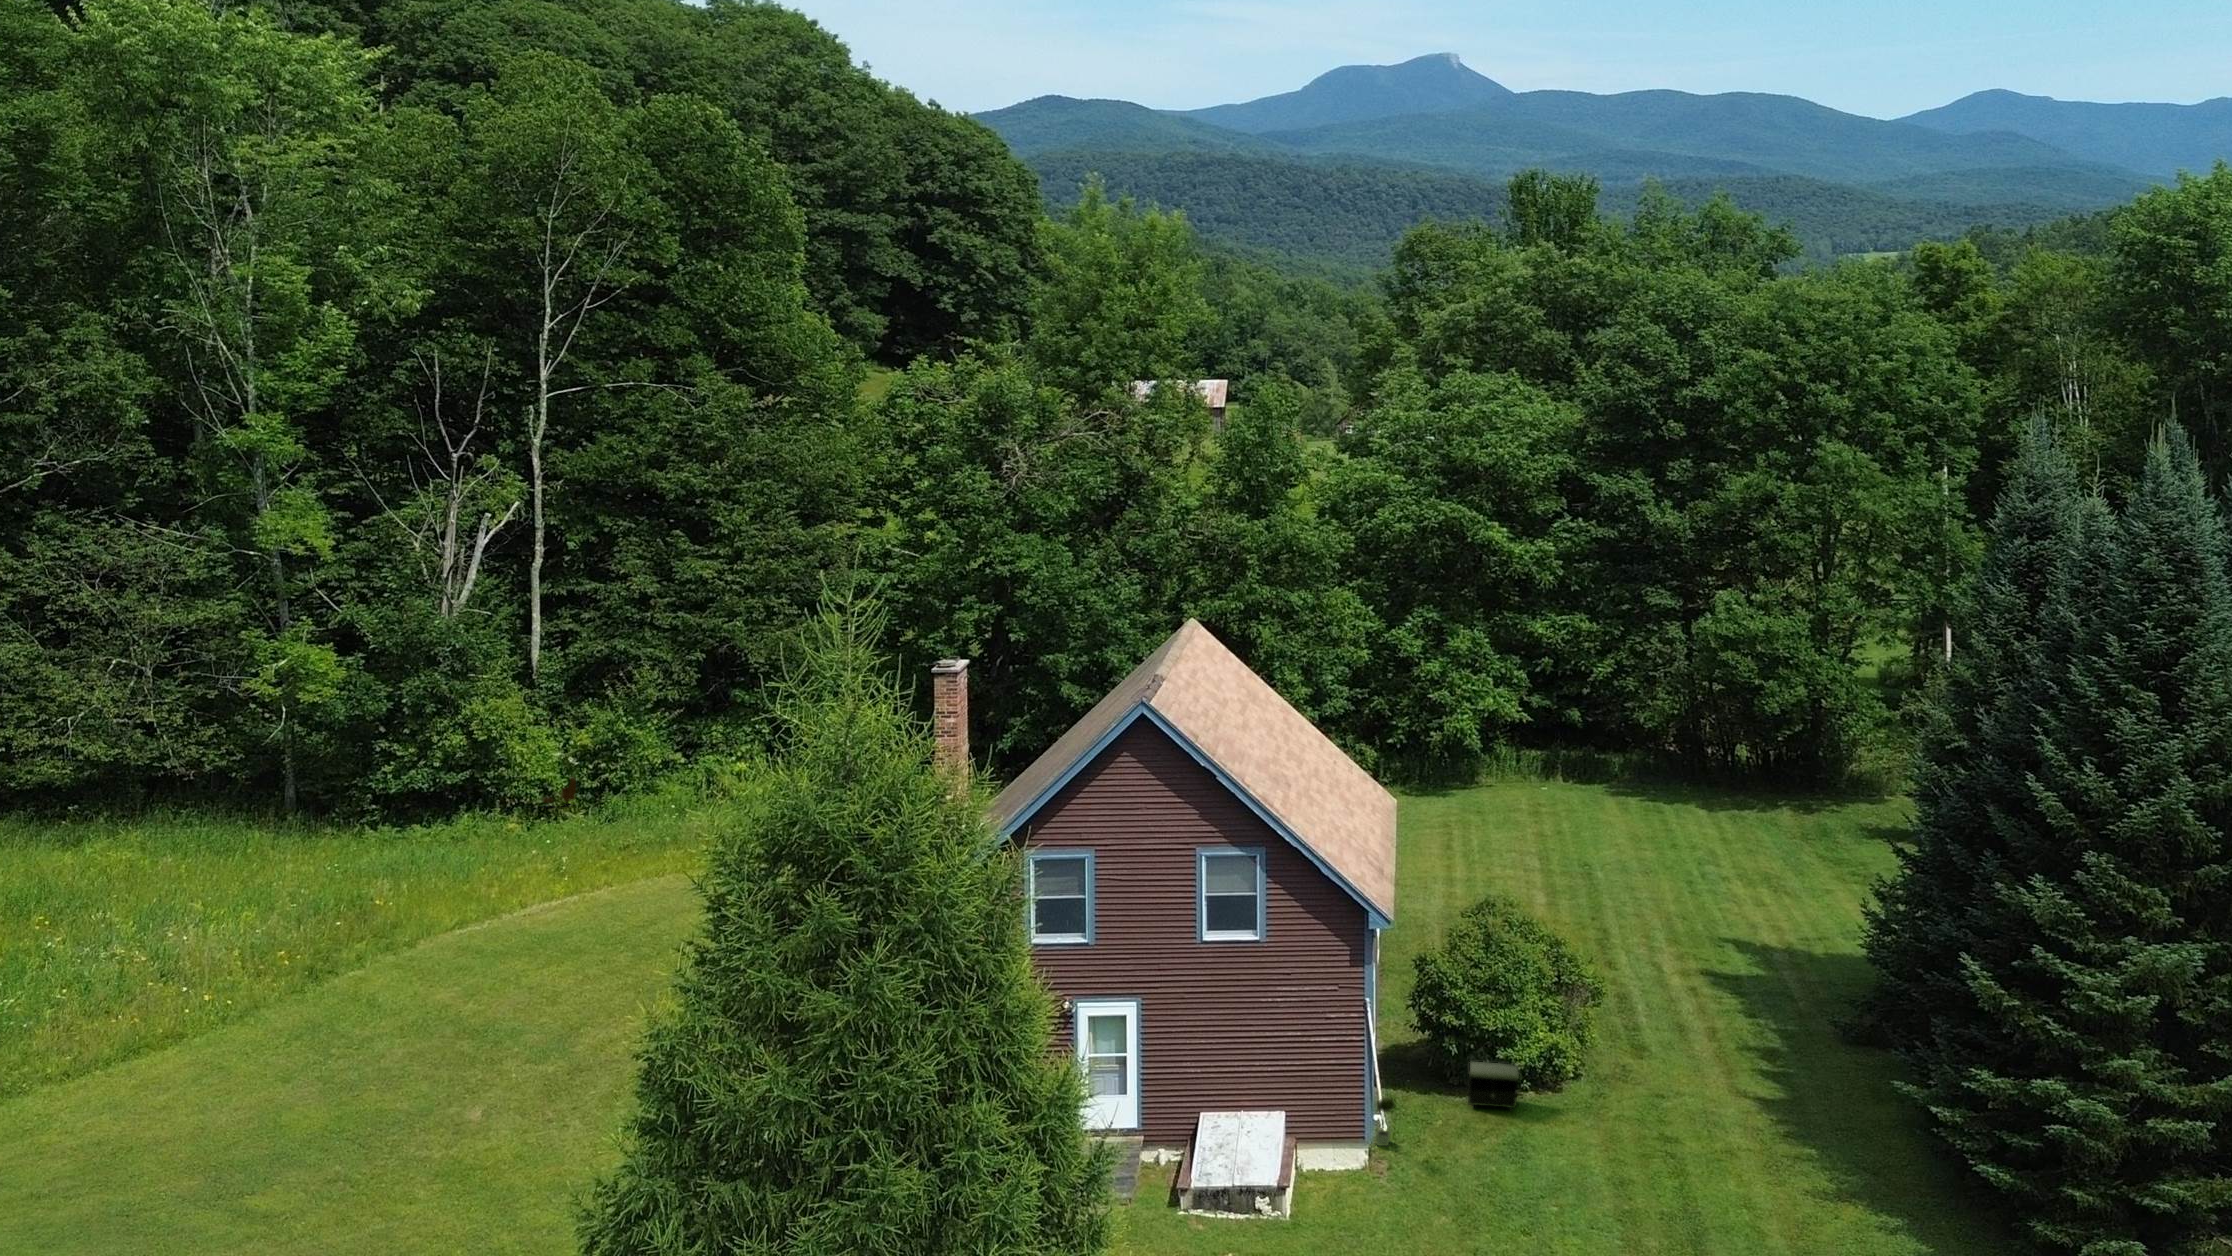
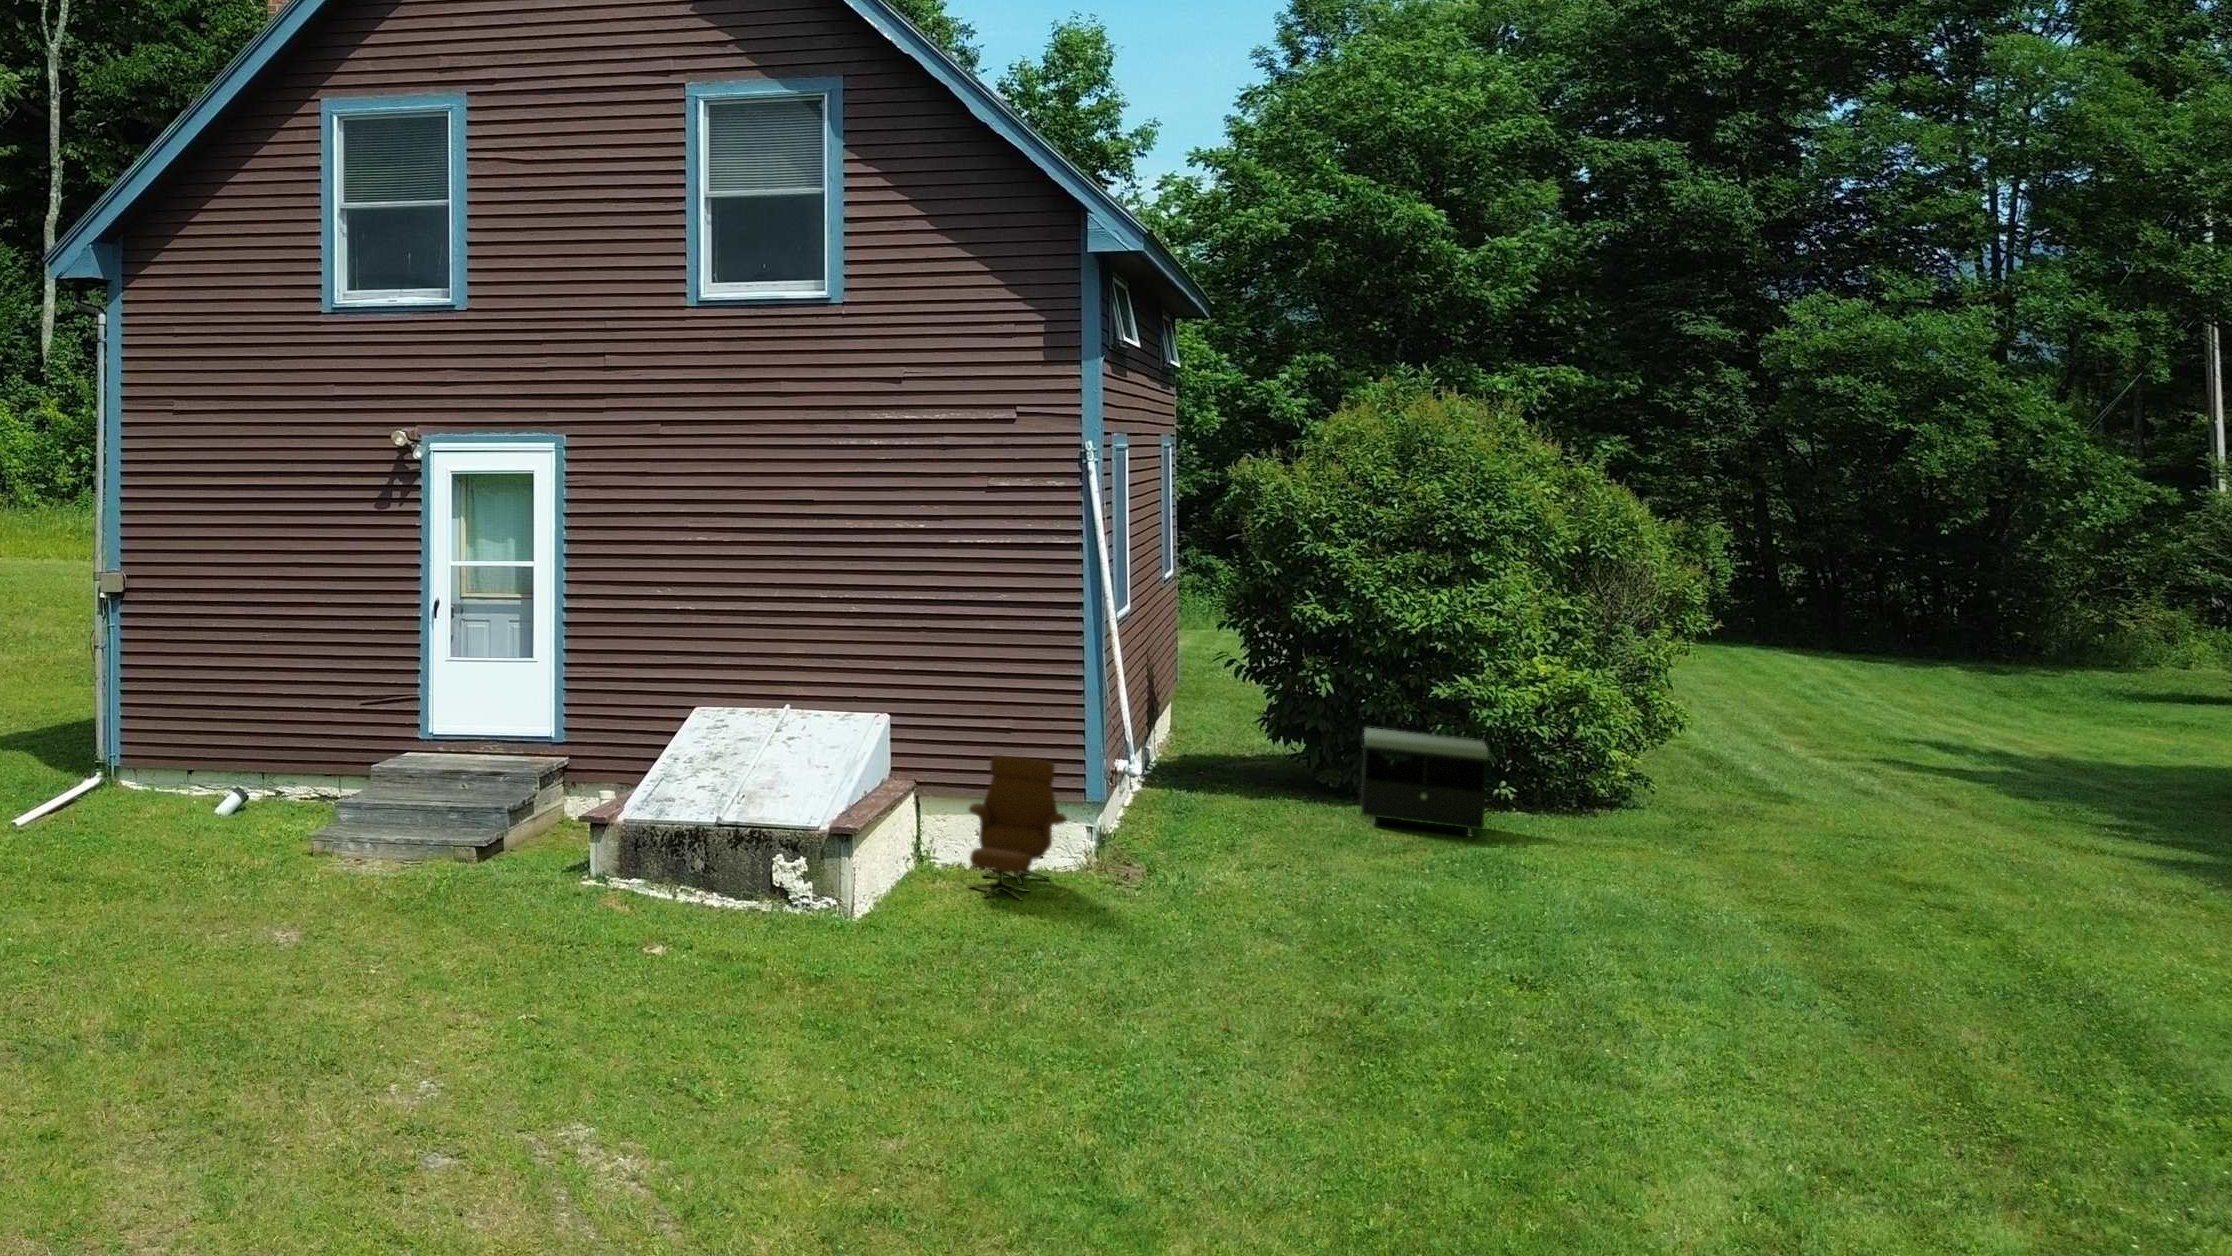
lounge chair: present [542,776,576,807] -> present [969,755,1066,900]
potted tree: present [1376,1098,1395,1146] -> none [1127,731,1178,851]

